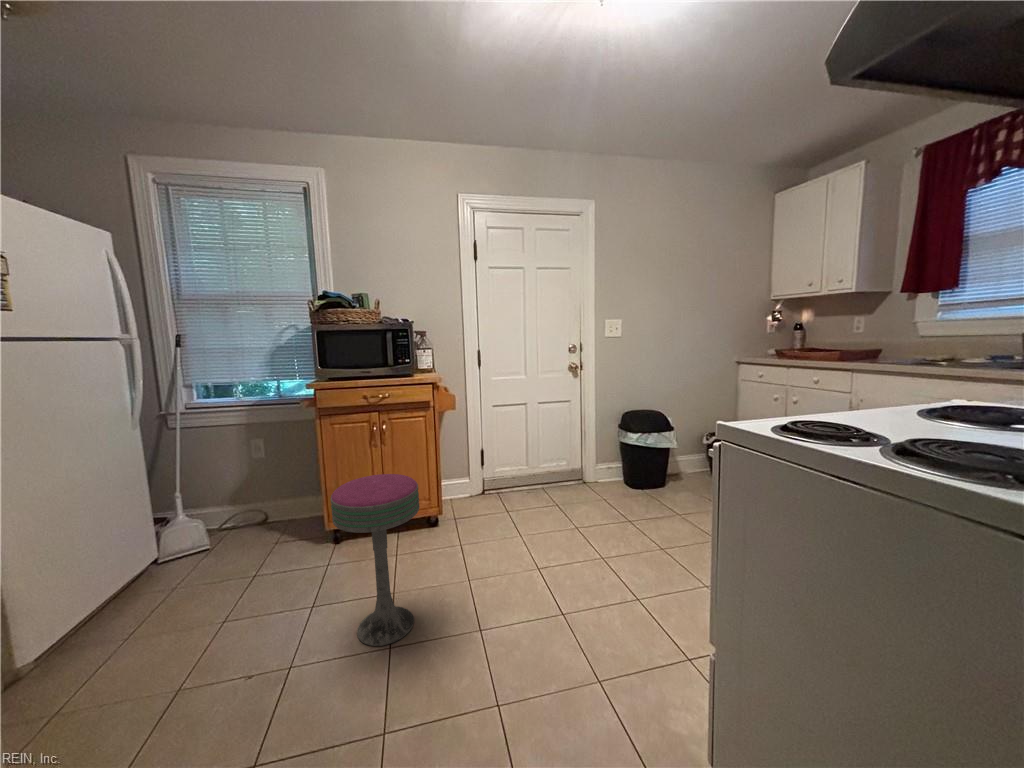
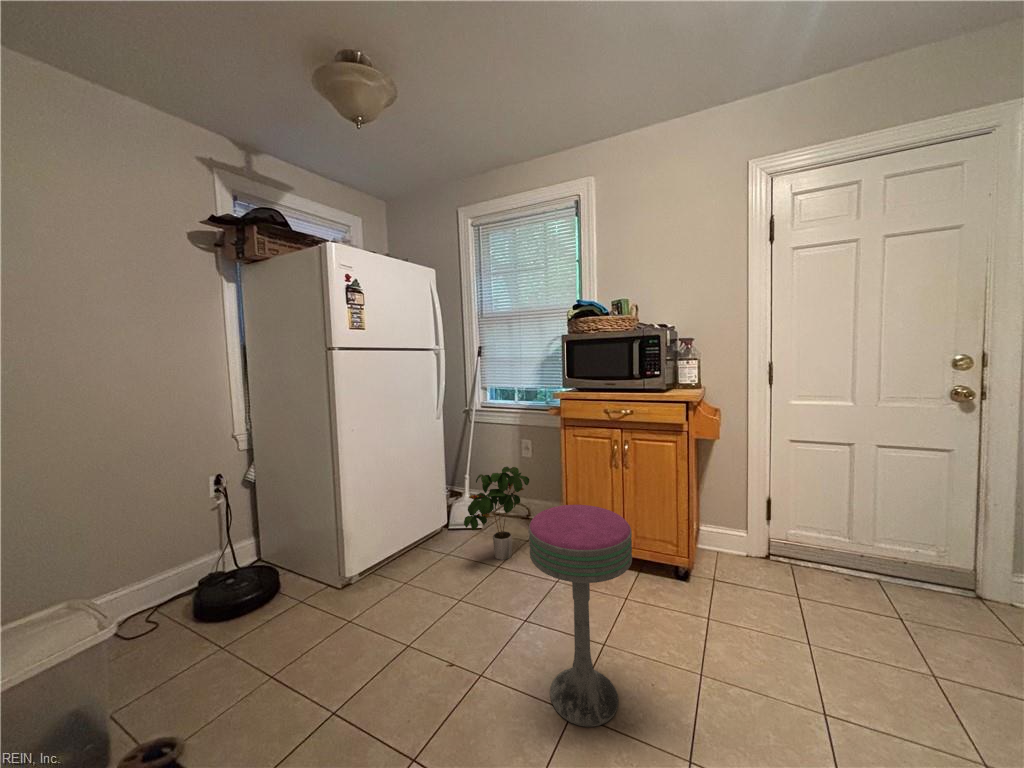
potted plant: none [206,468,277,570] -> present [464,467,529,560]

